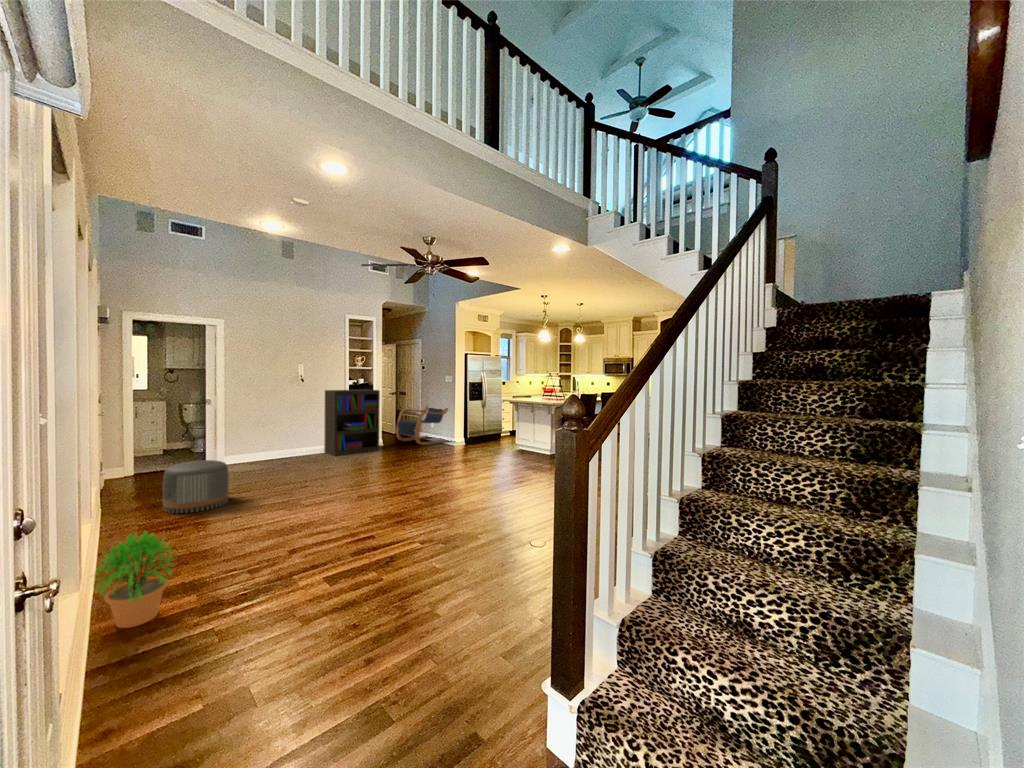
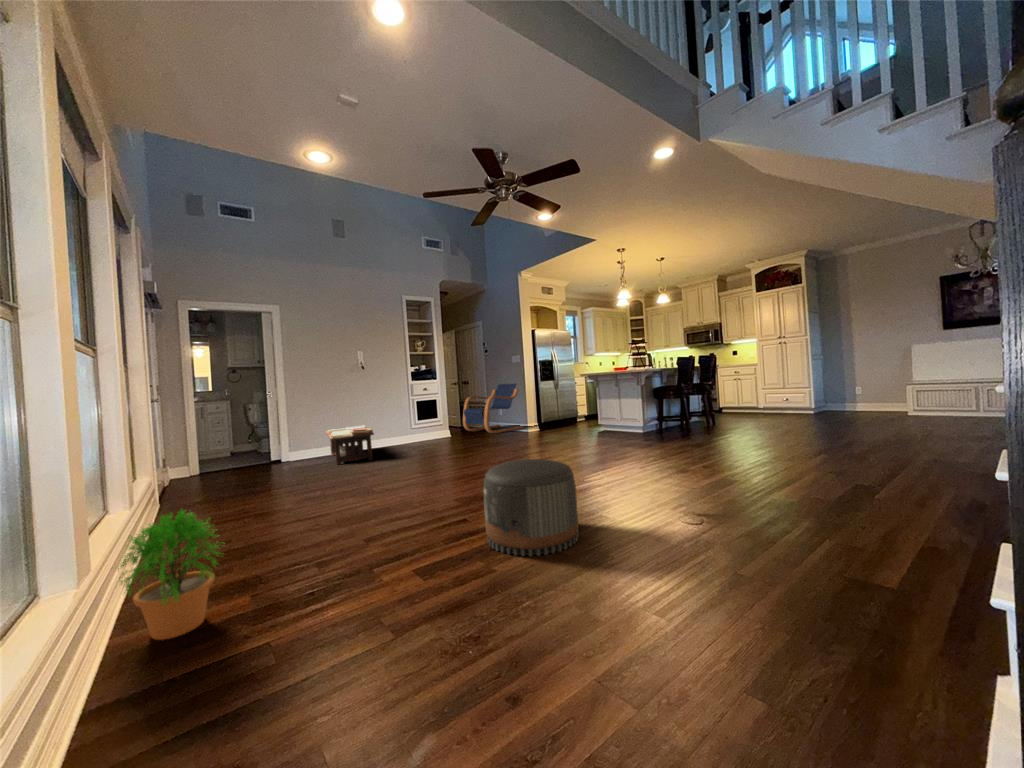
bookshelf: present [324,389,380,456] -> none [386,374,448,448]
coffee table: none [262,434,308,472] -> present [326,425,374,465]
pouf: present [163,460,229,513] -> present [483,459,579,556]

